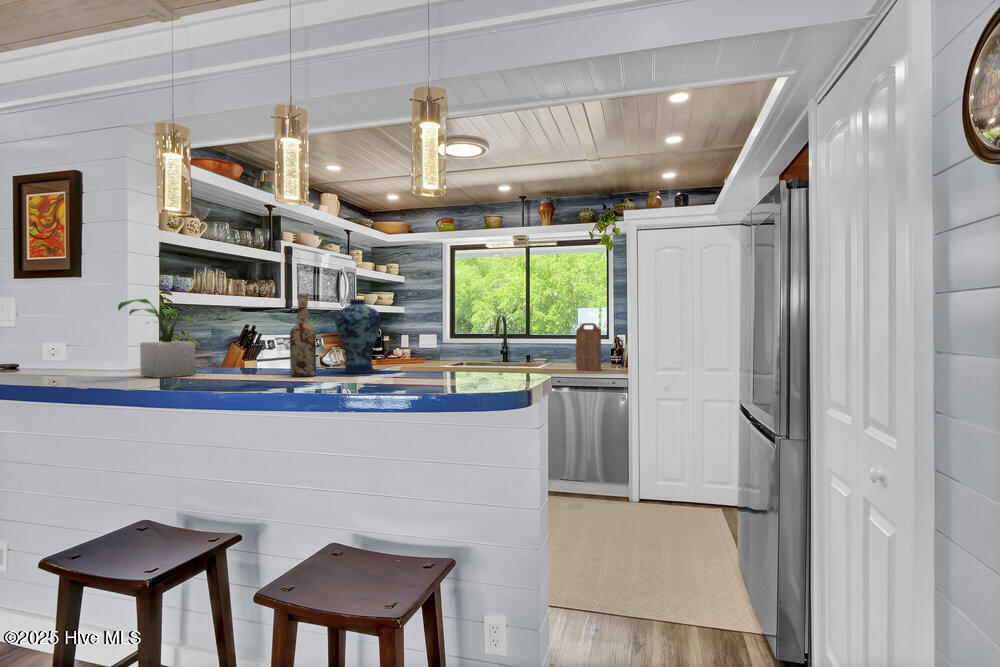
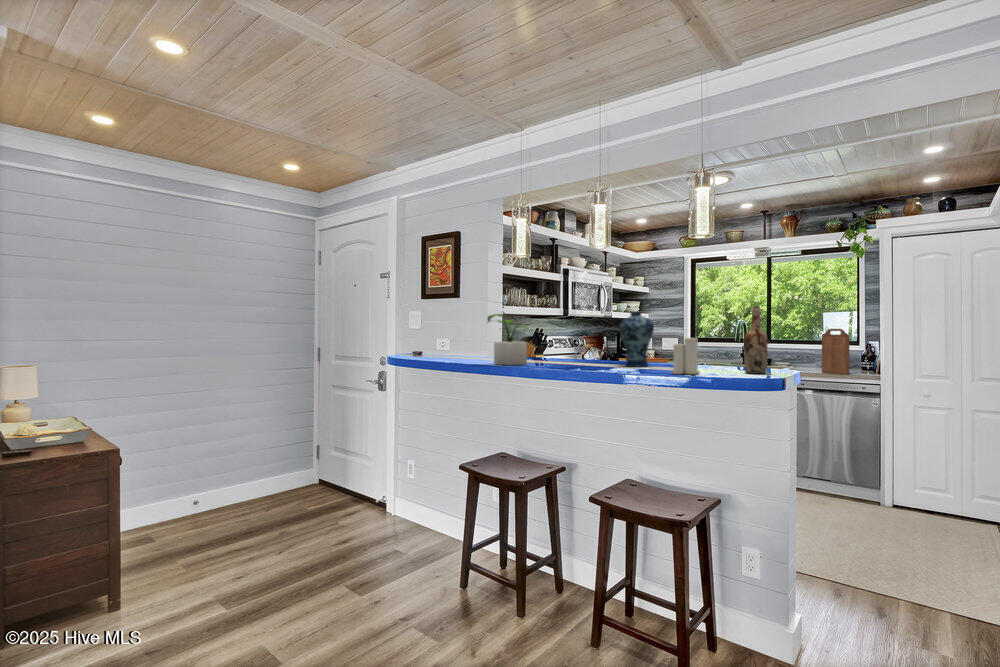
wine bottle: present [290,295,316,377] -> present [744,306,768,374]
candle: none [390,327,430,384] -> present [671,338,700,374]

